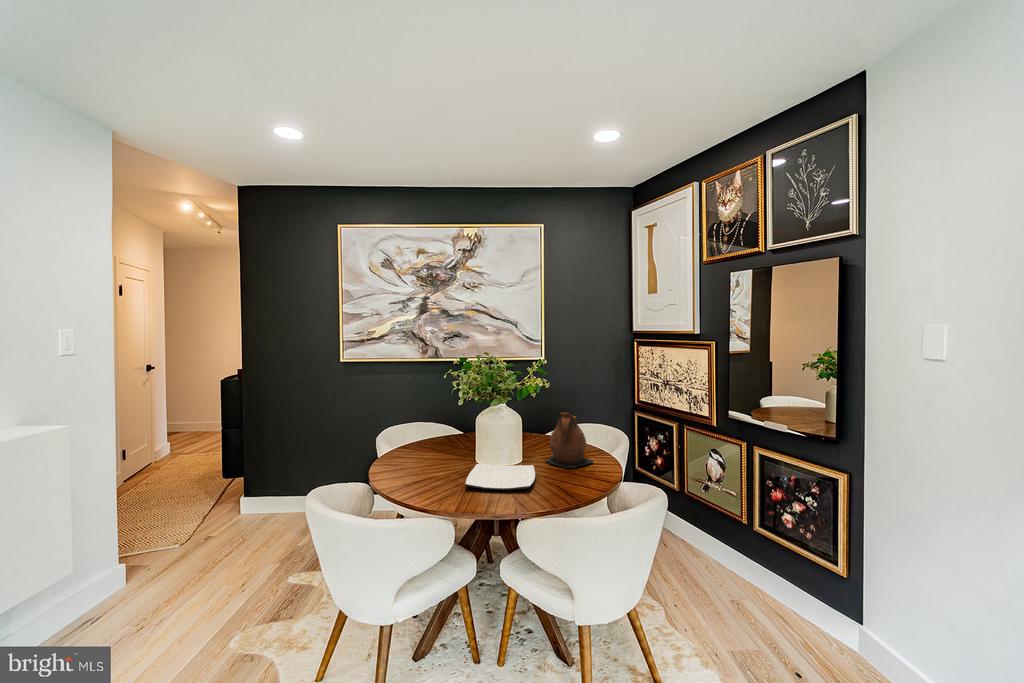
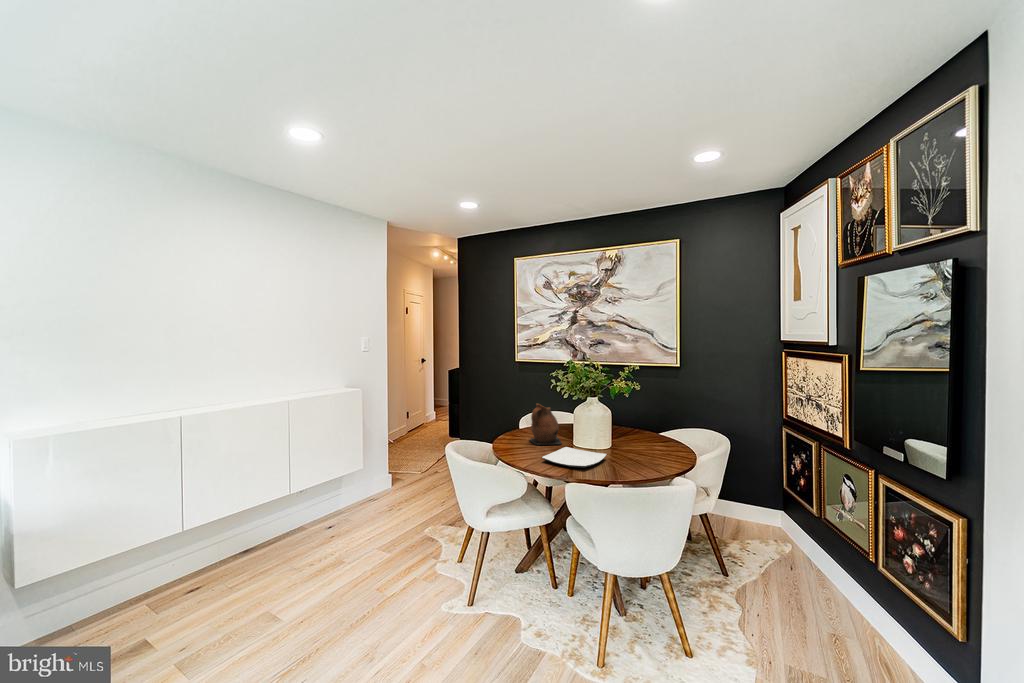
ceramic pitcher: present [546,413,593,468] -> present [530,404,562,445]

